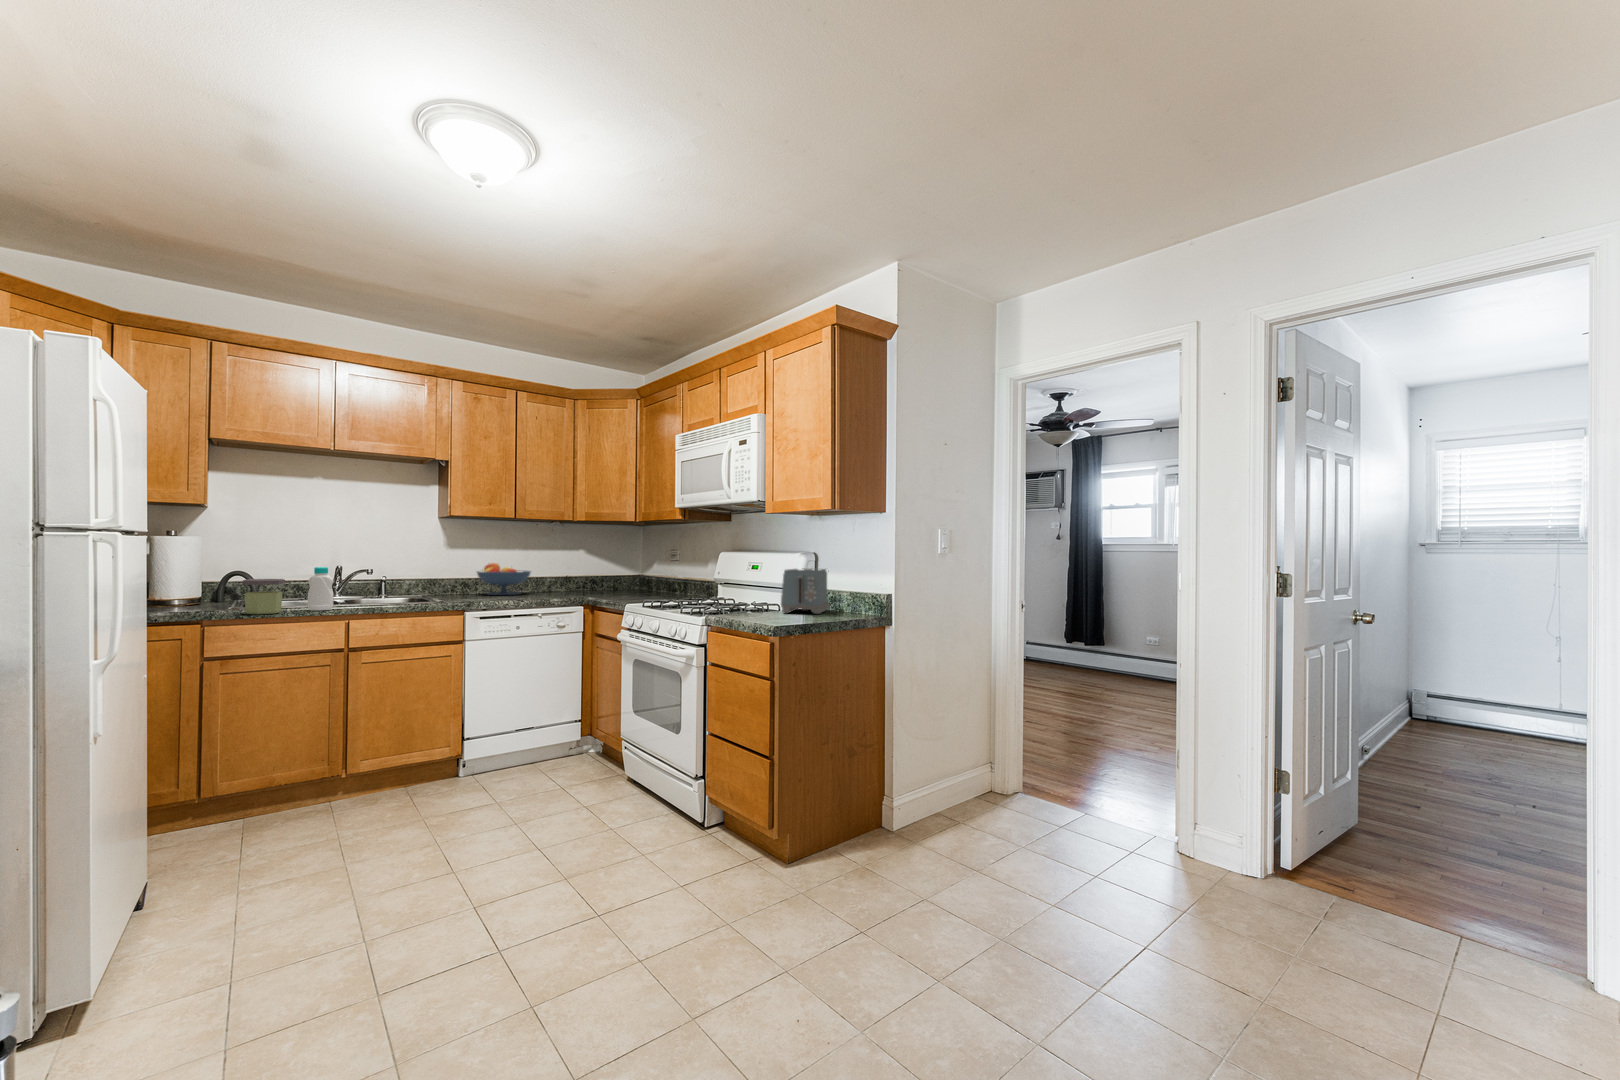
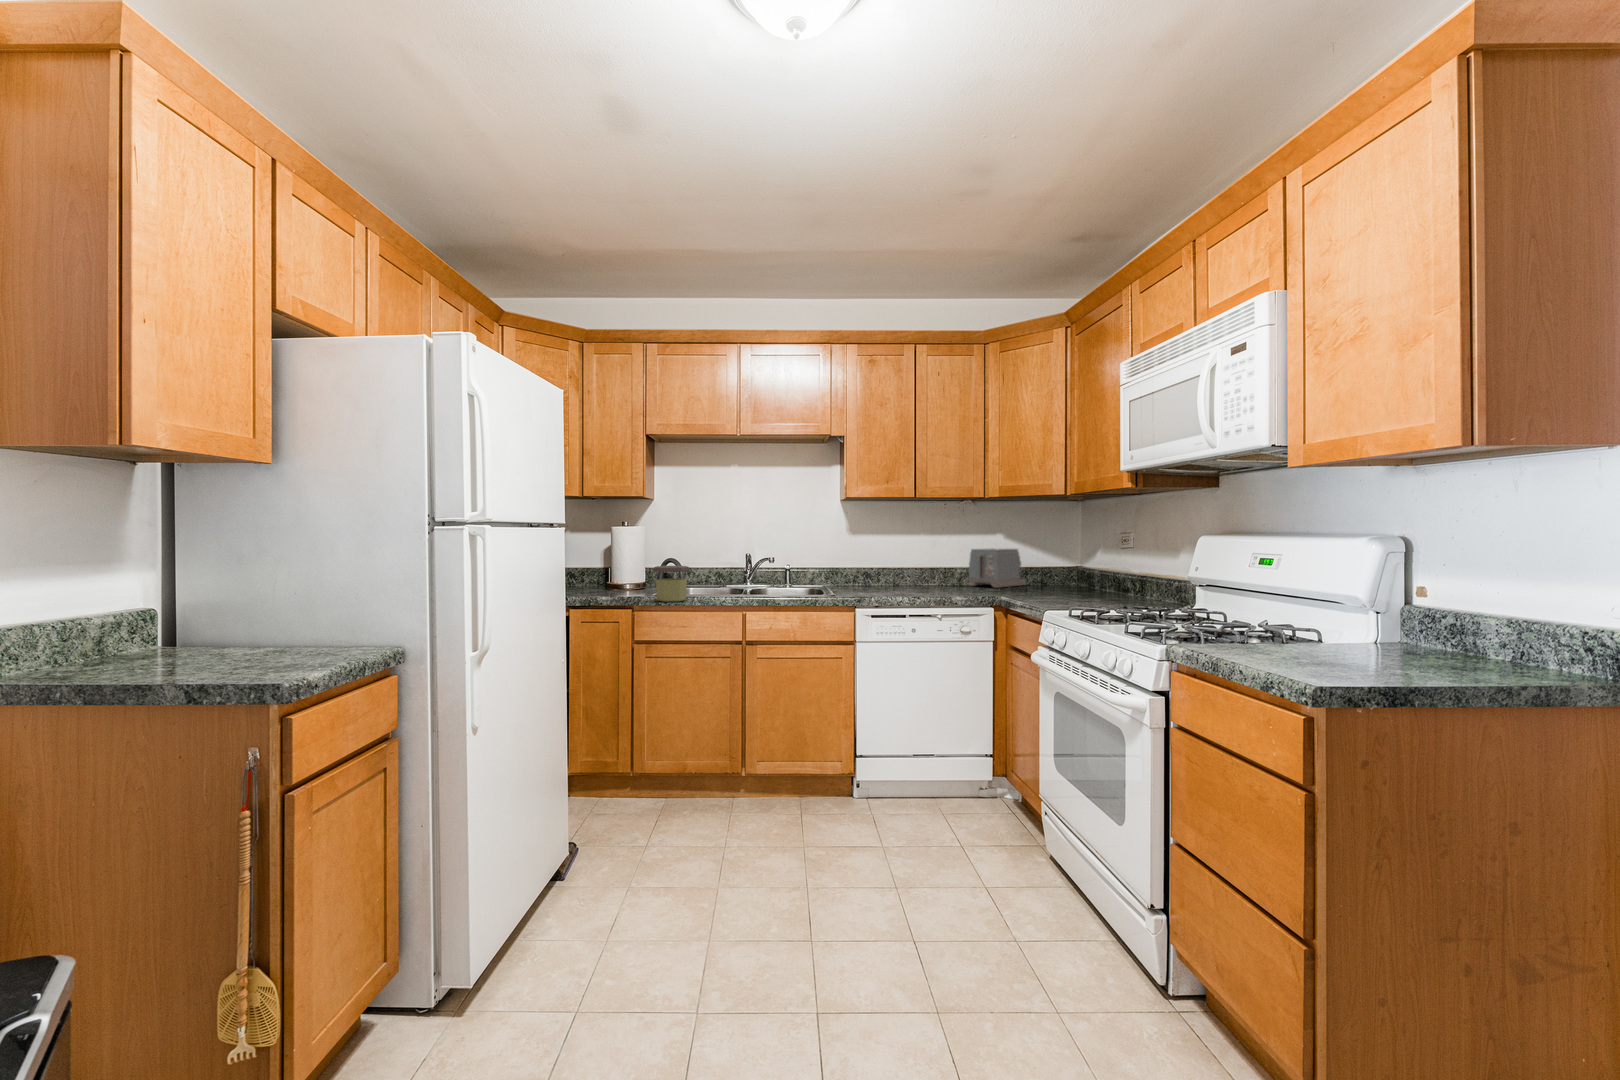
fruit bowl: present [477,563,531,595] -> none [882,550,941,588]
bottle: present [308,567,333,611] -> none [709,554,731,600]
toaster: present [781,568,830,614] -> present [968,548,1026,588]

